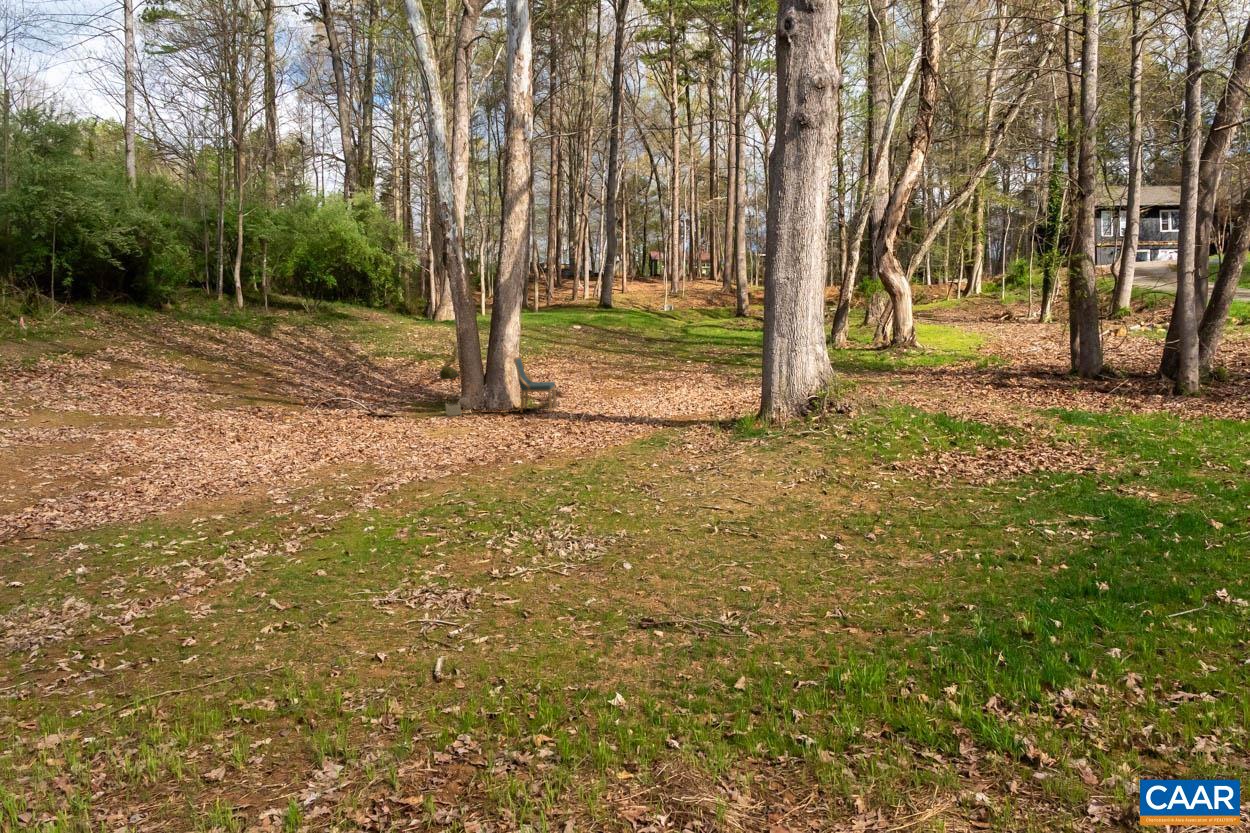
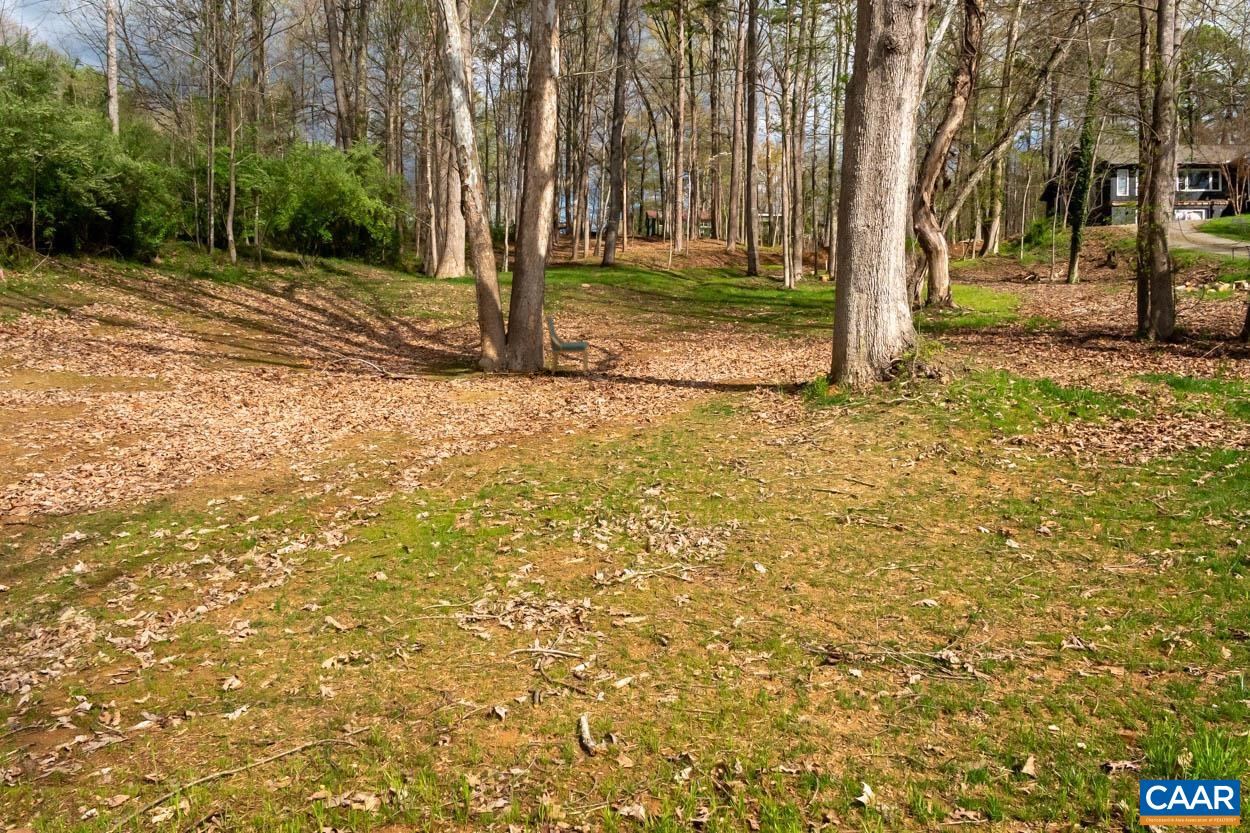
potted tree: present [440,367,461,416] -> none [463,324,488,378]

